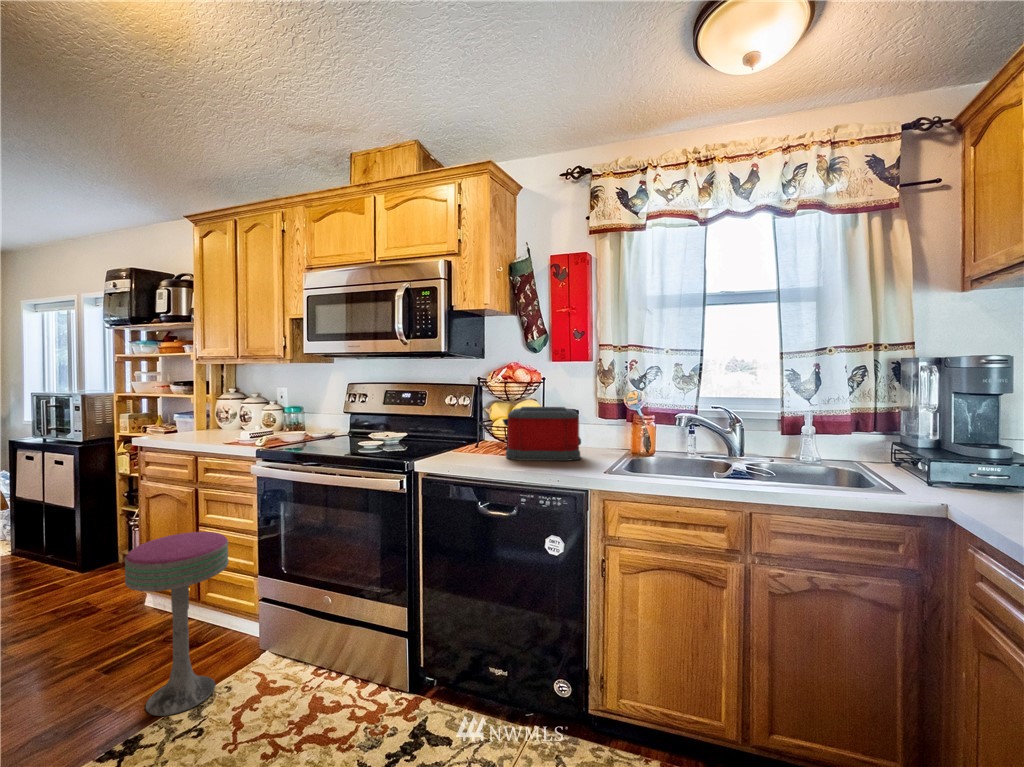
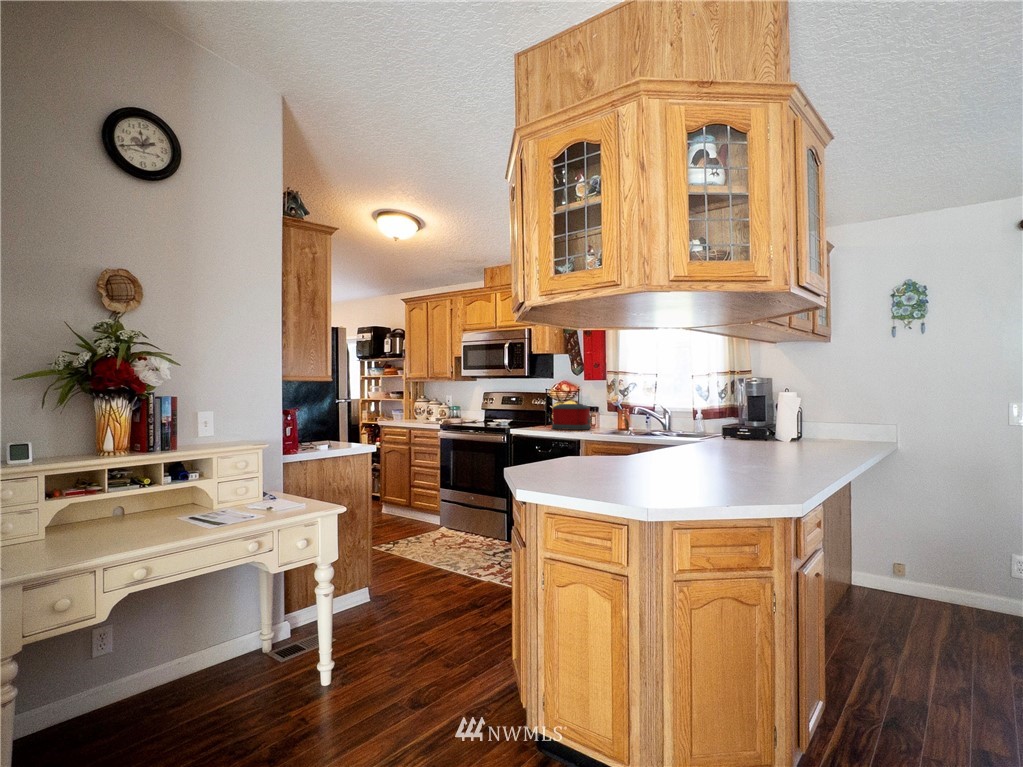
bar stool: present [125,532,229,716] -> none [391,461,429,534]

